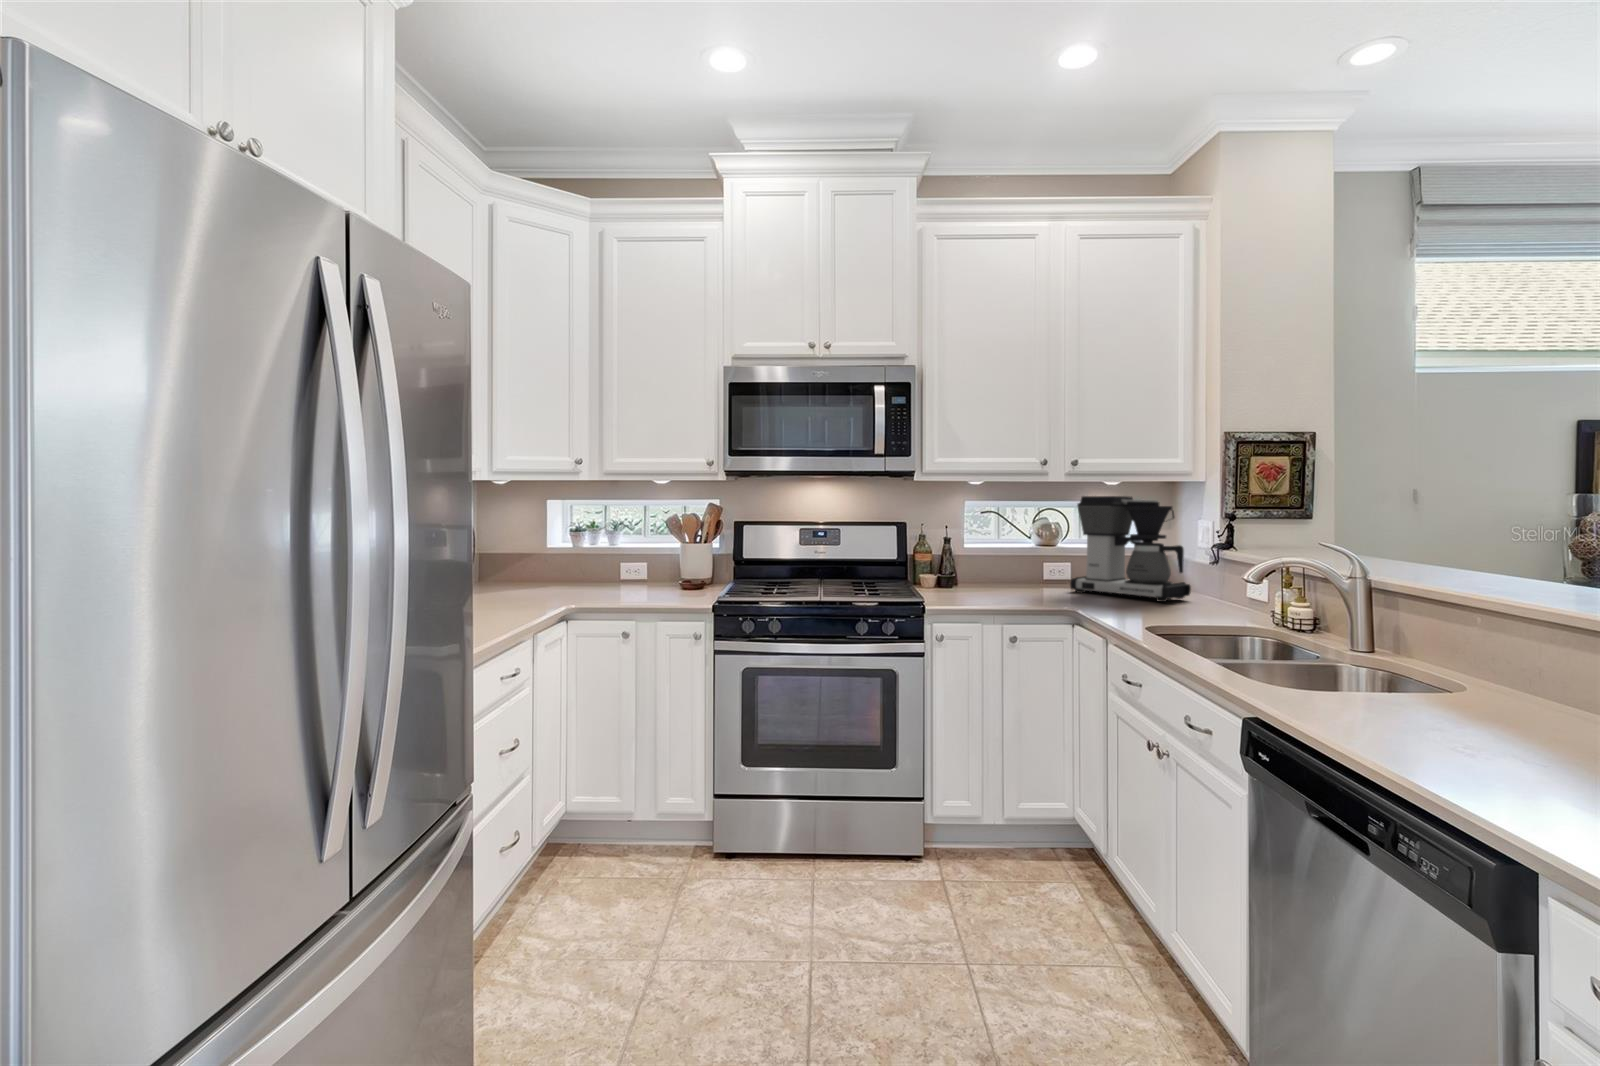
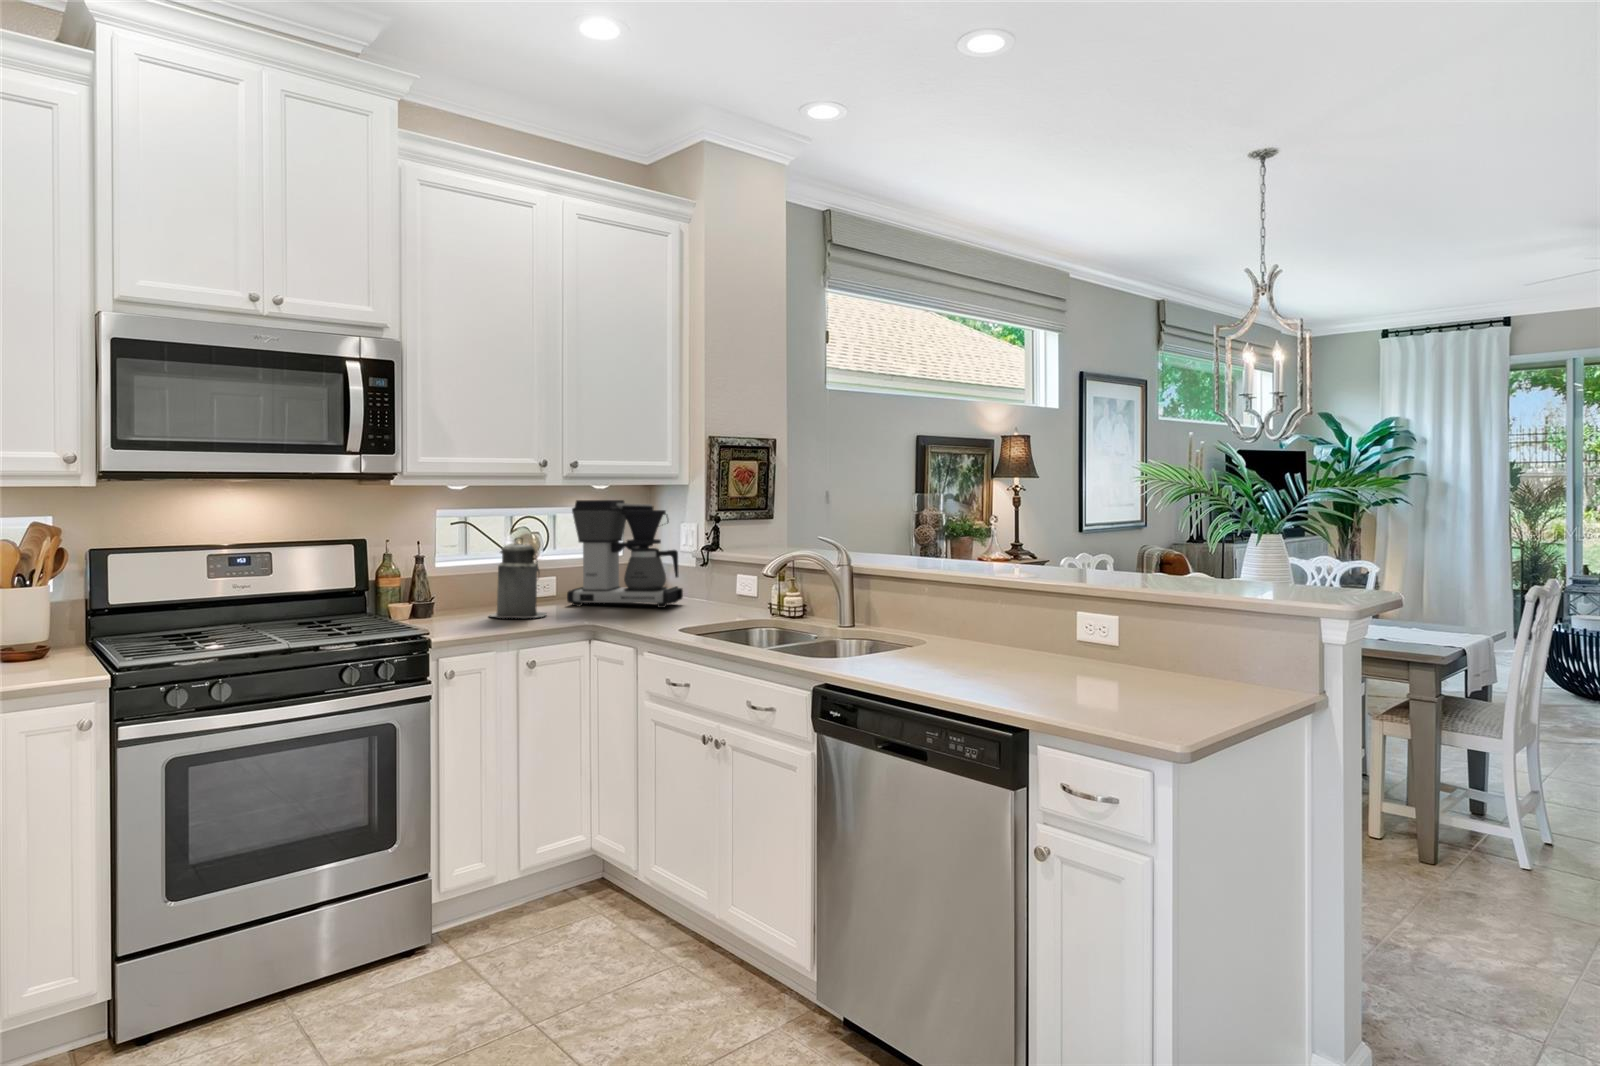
canister: none [991,528,1041,599] -> present [490,537,546,618]

